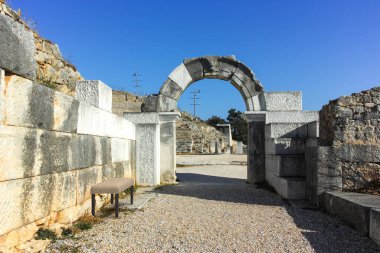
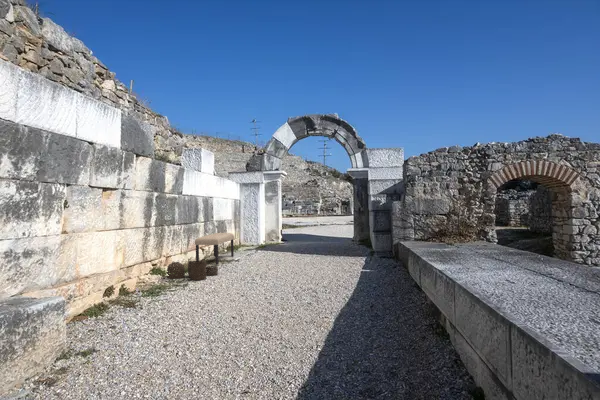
woven basket: none [54,217,122,248] -> present [167,259,218,280]

